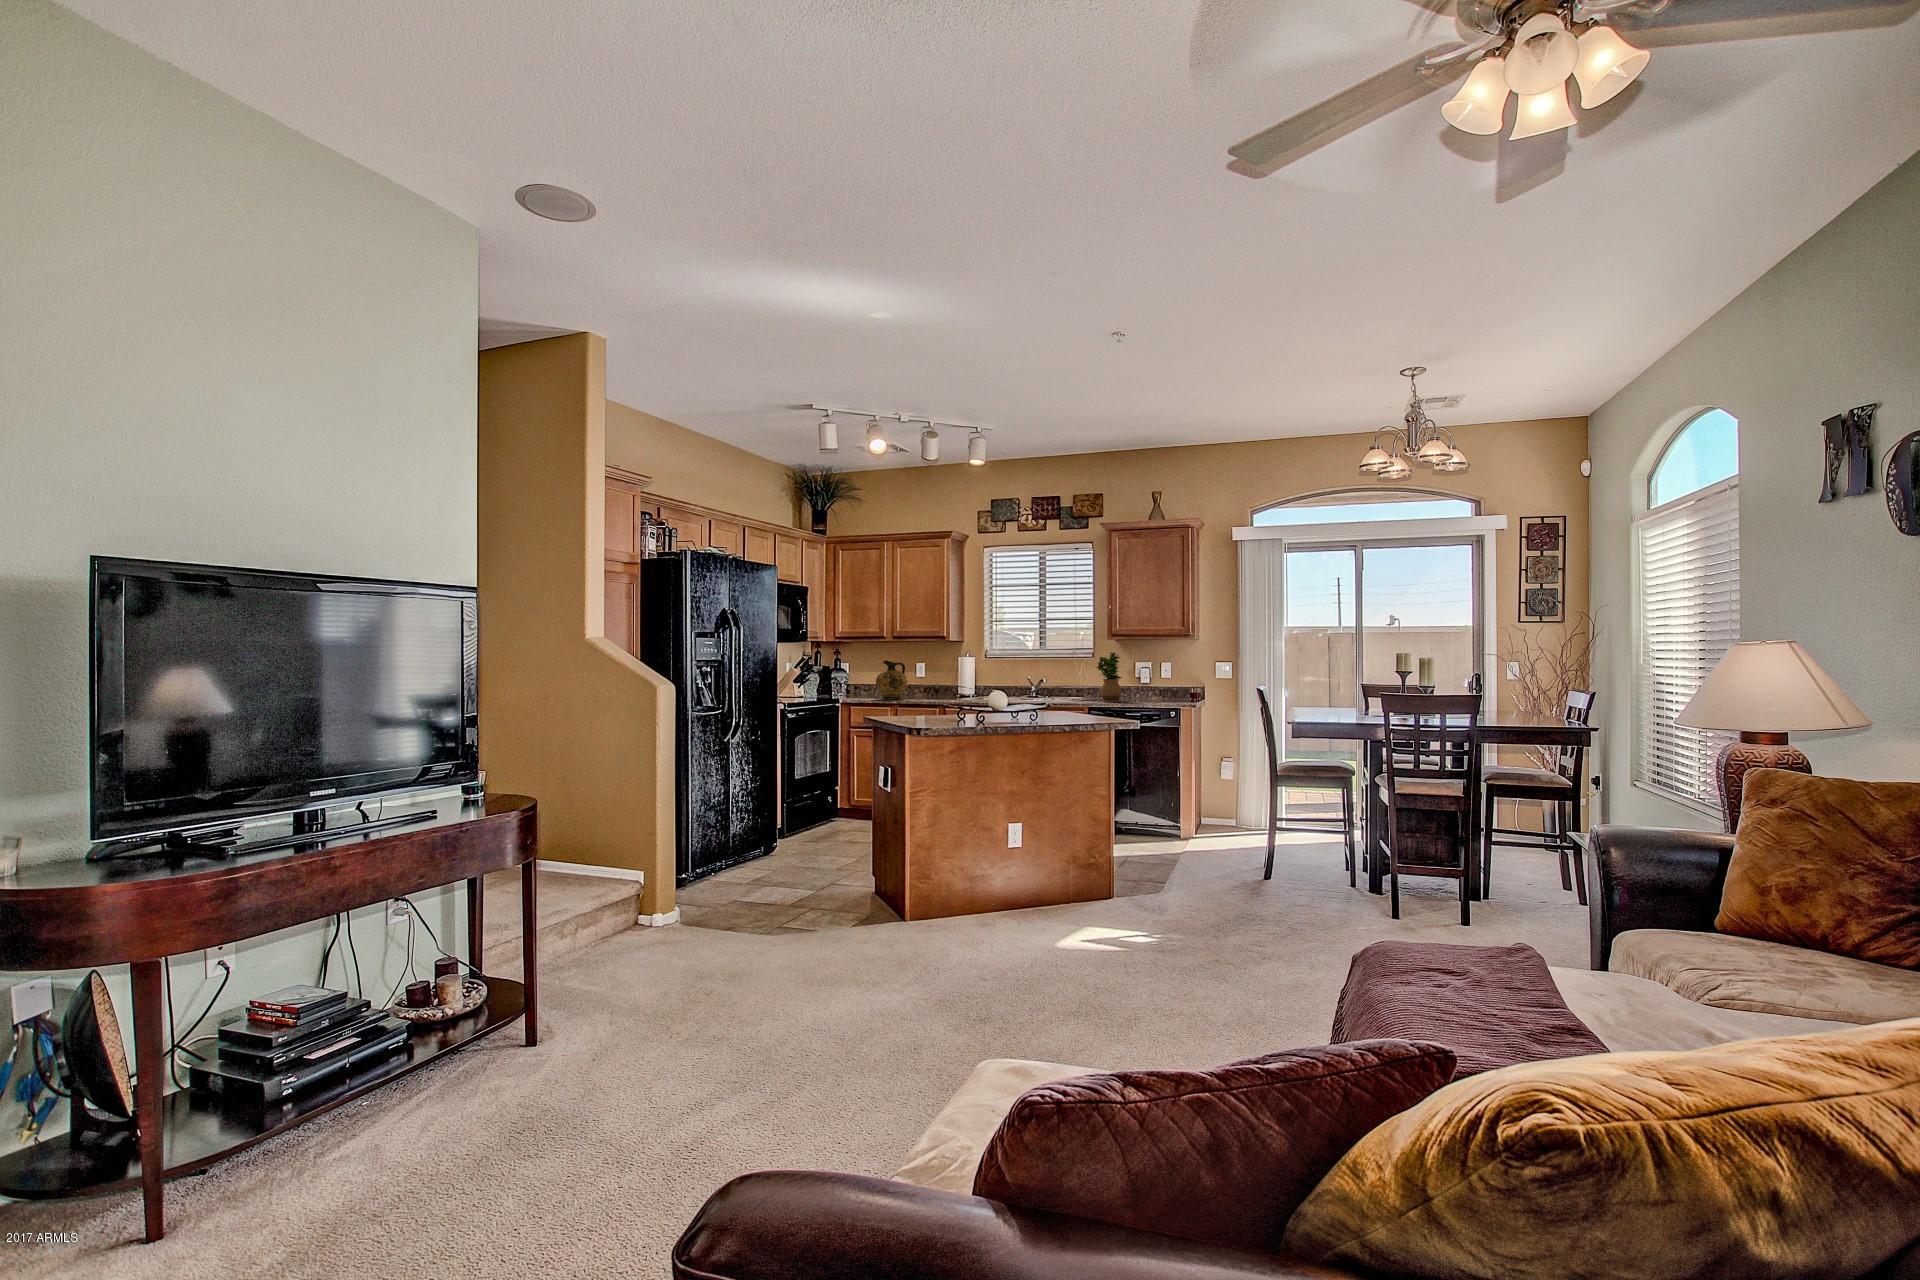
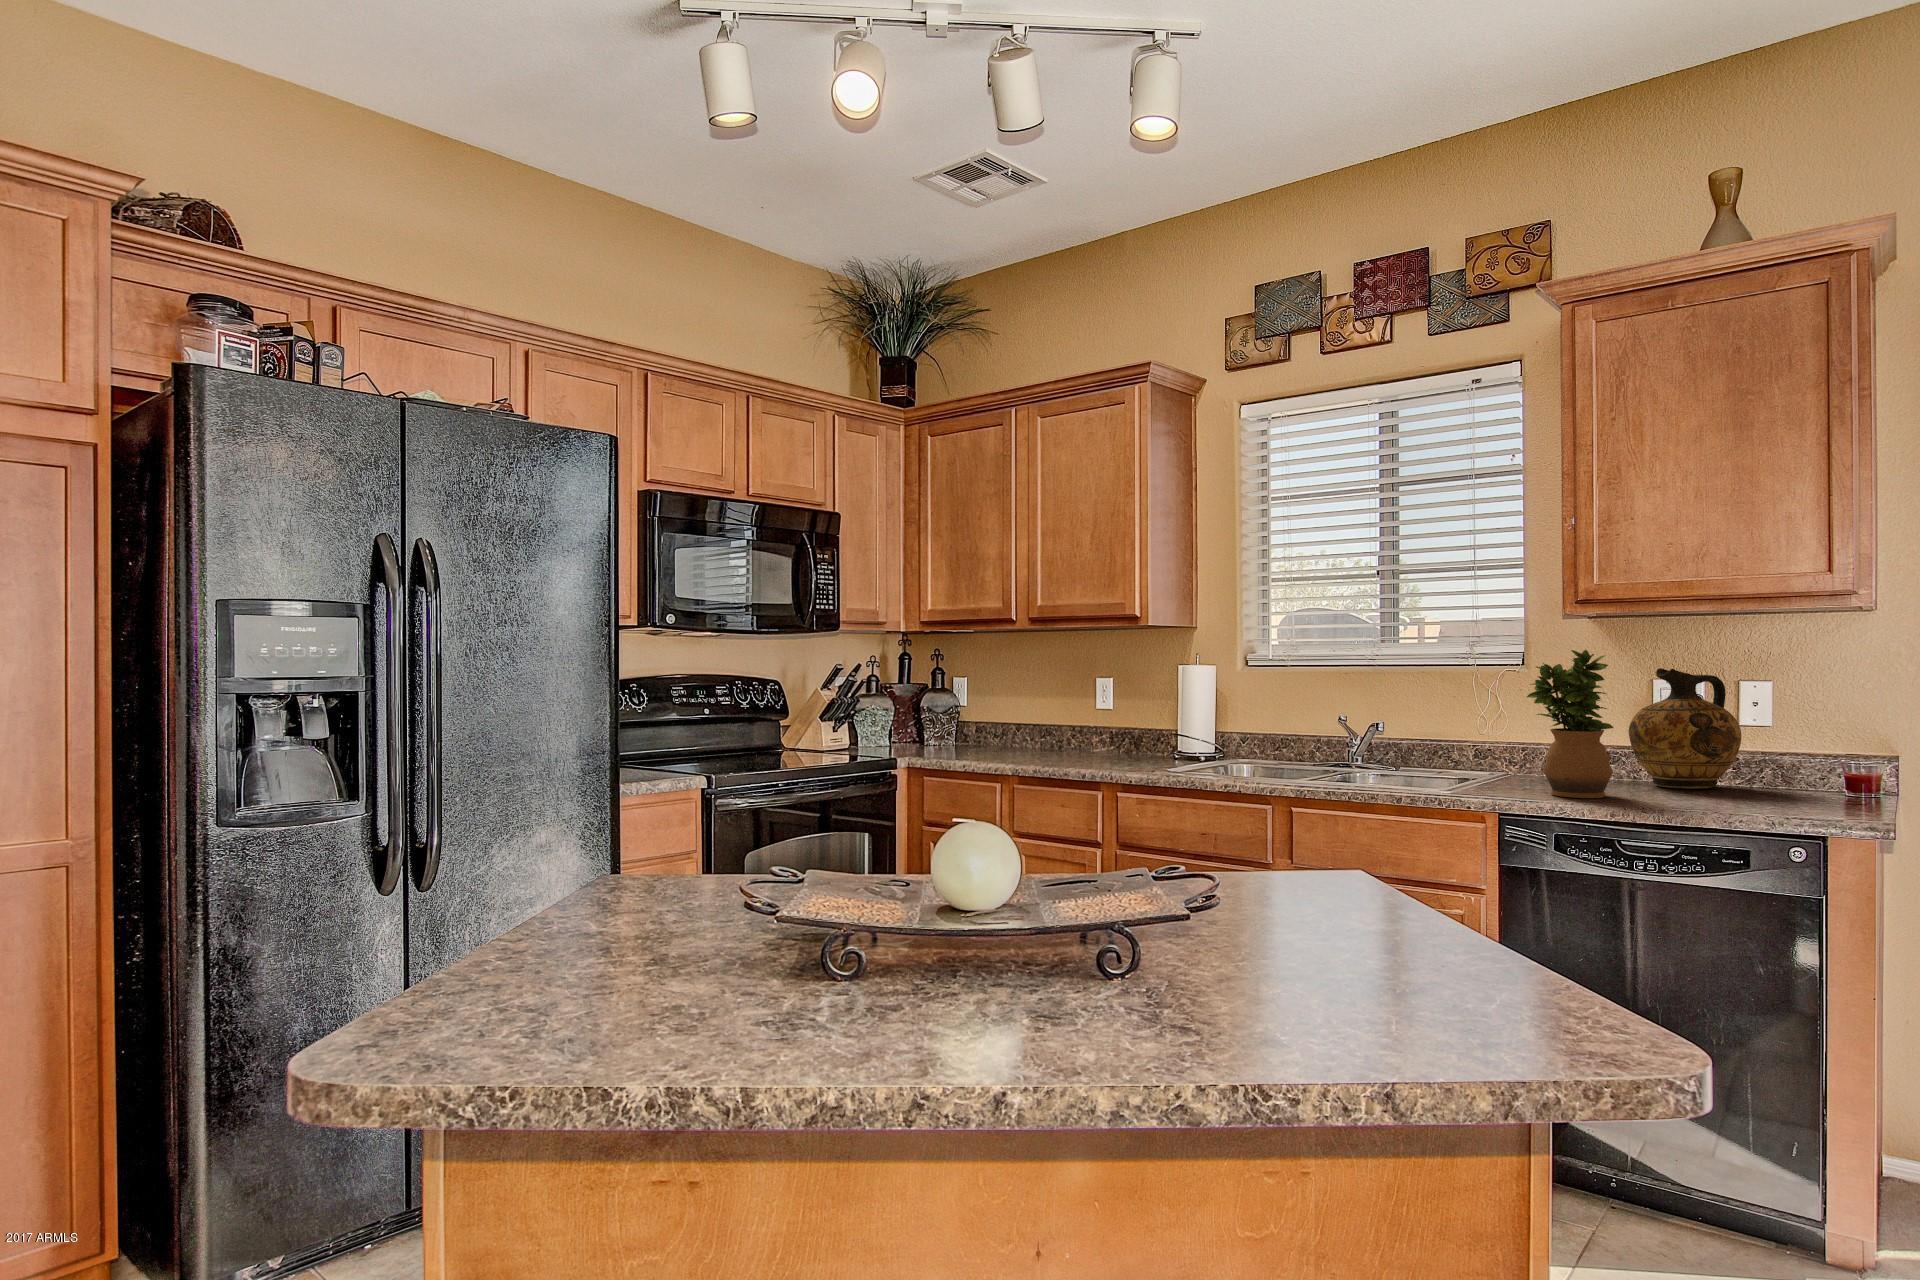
ceramic jug: present [876,660,907,699] -> present [1629,668,1742,789]

